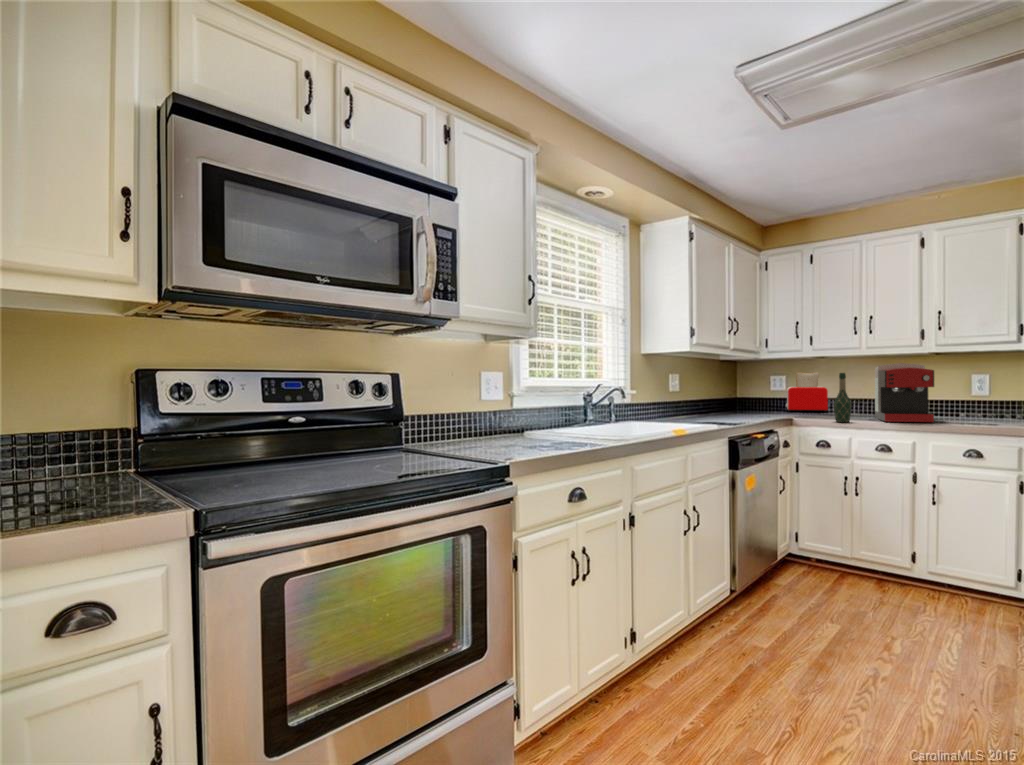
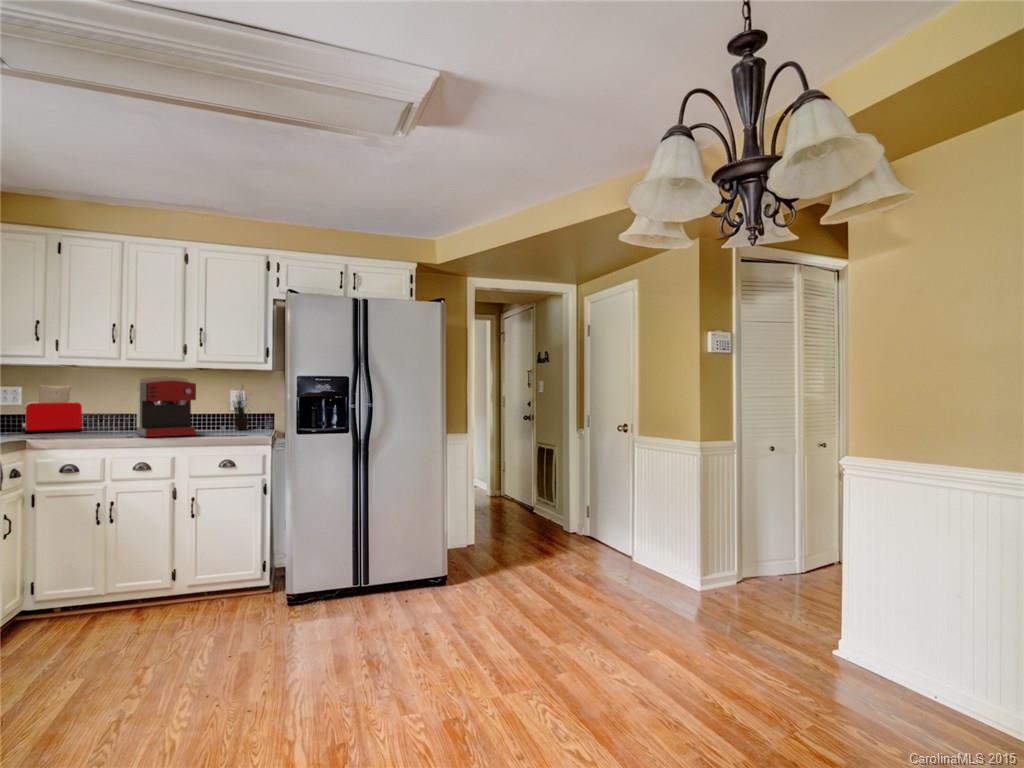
potted plant: none [966,361,1003,420] -> present [233,390,249,430]
wine bottle: present [834,373,852,422] -> none [84,384,107,441]

